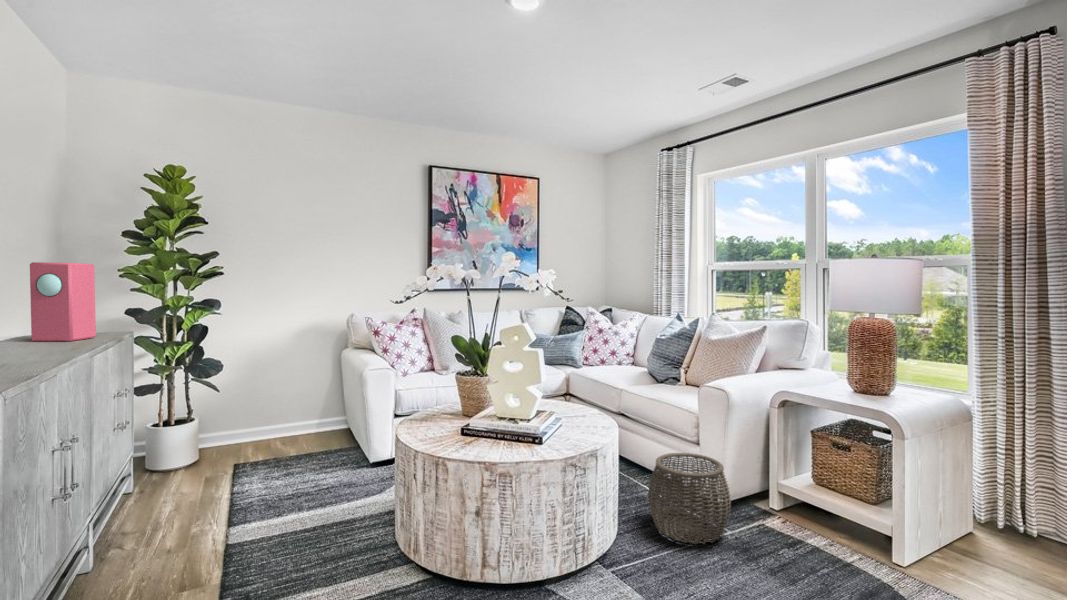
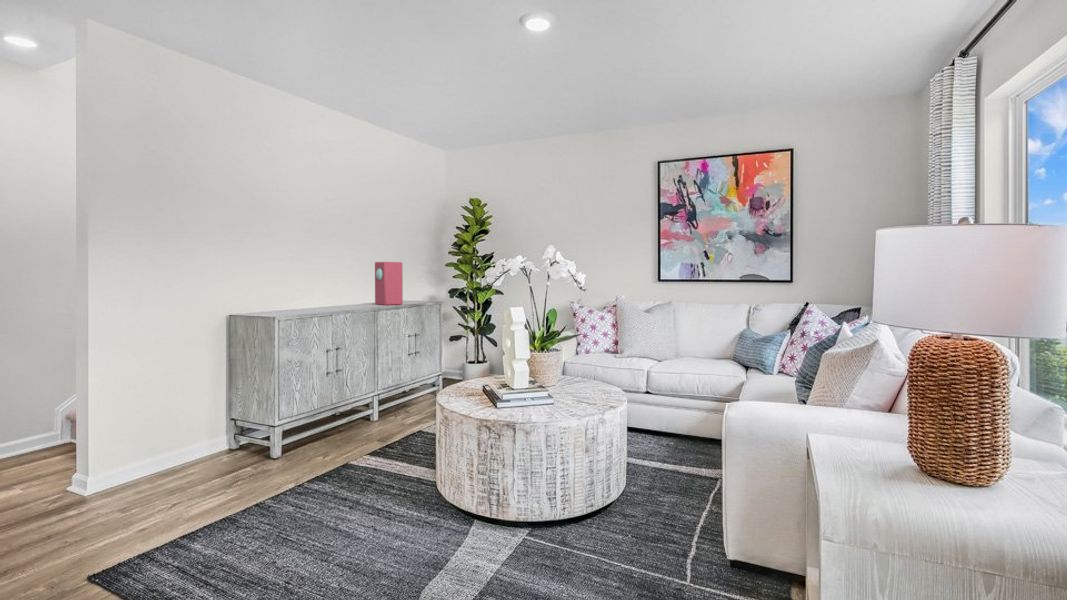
woven basket: present [648,453,731,544] -> none [606,460,701,570]

